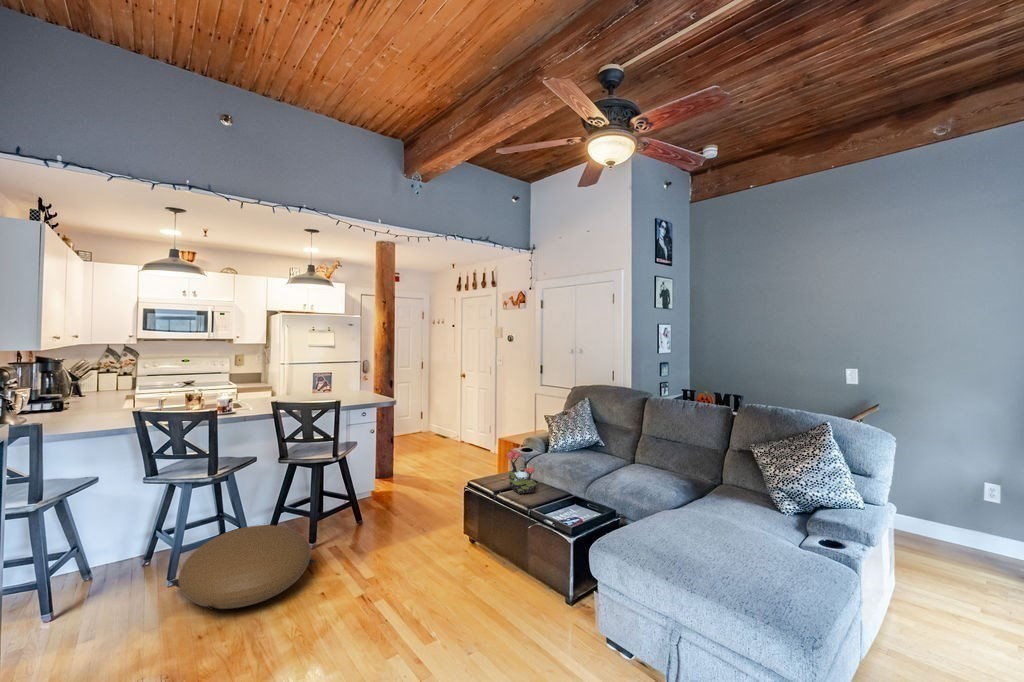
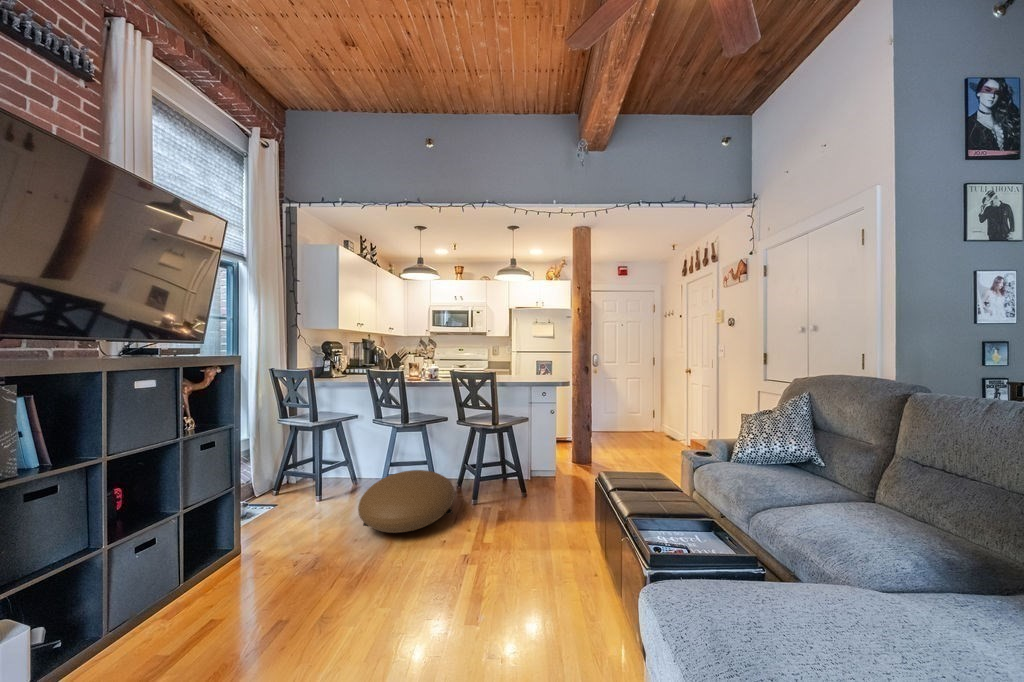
plant: present [507,450,537,494] -> none [639,445,676,504]

